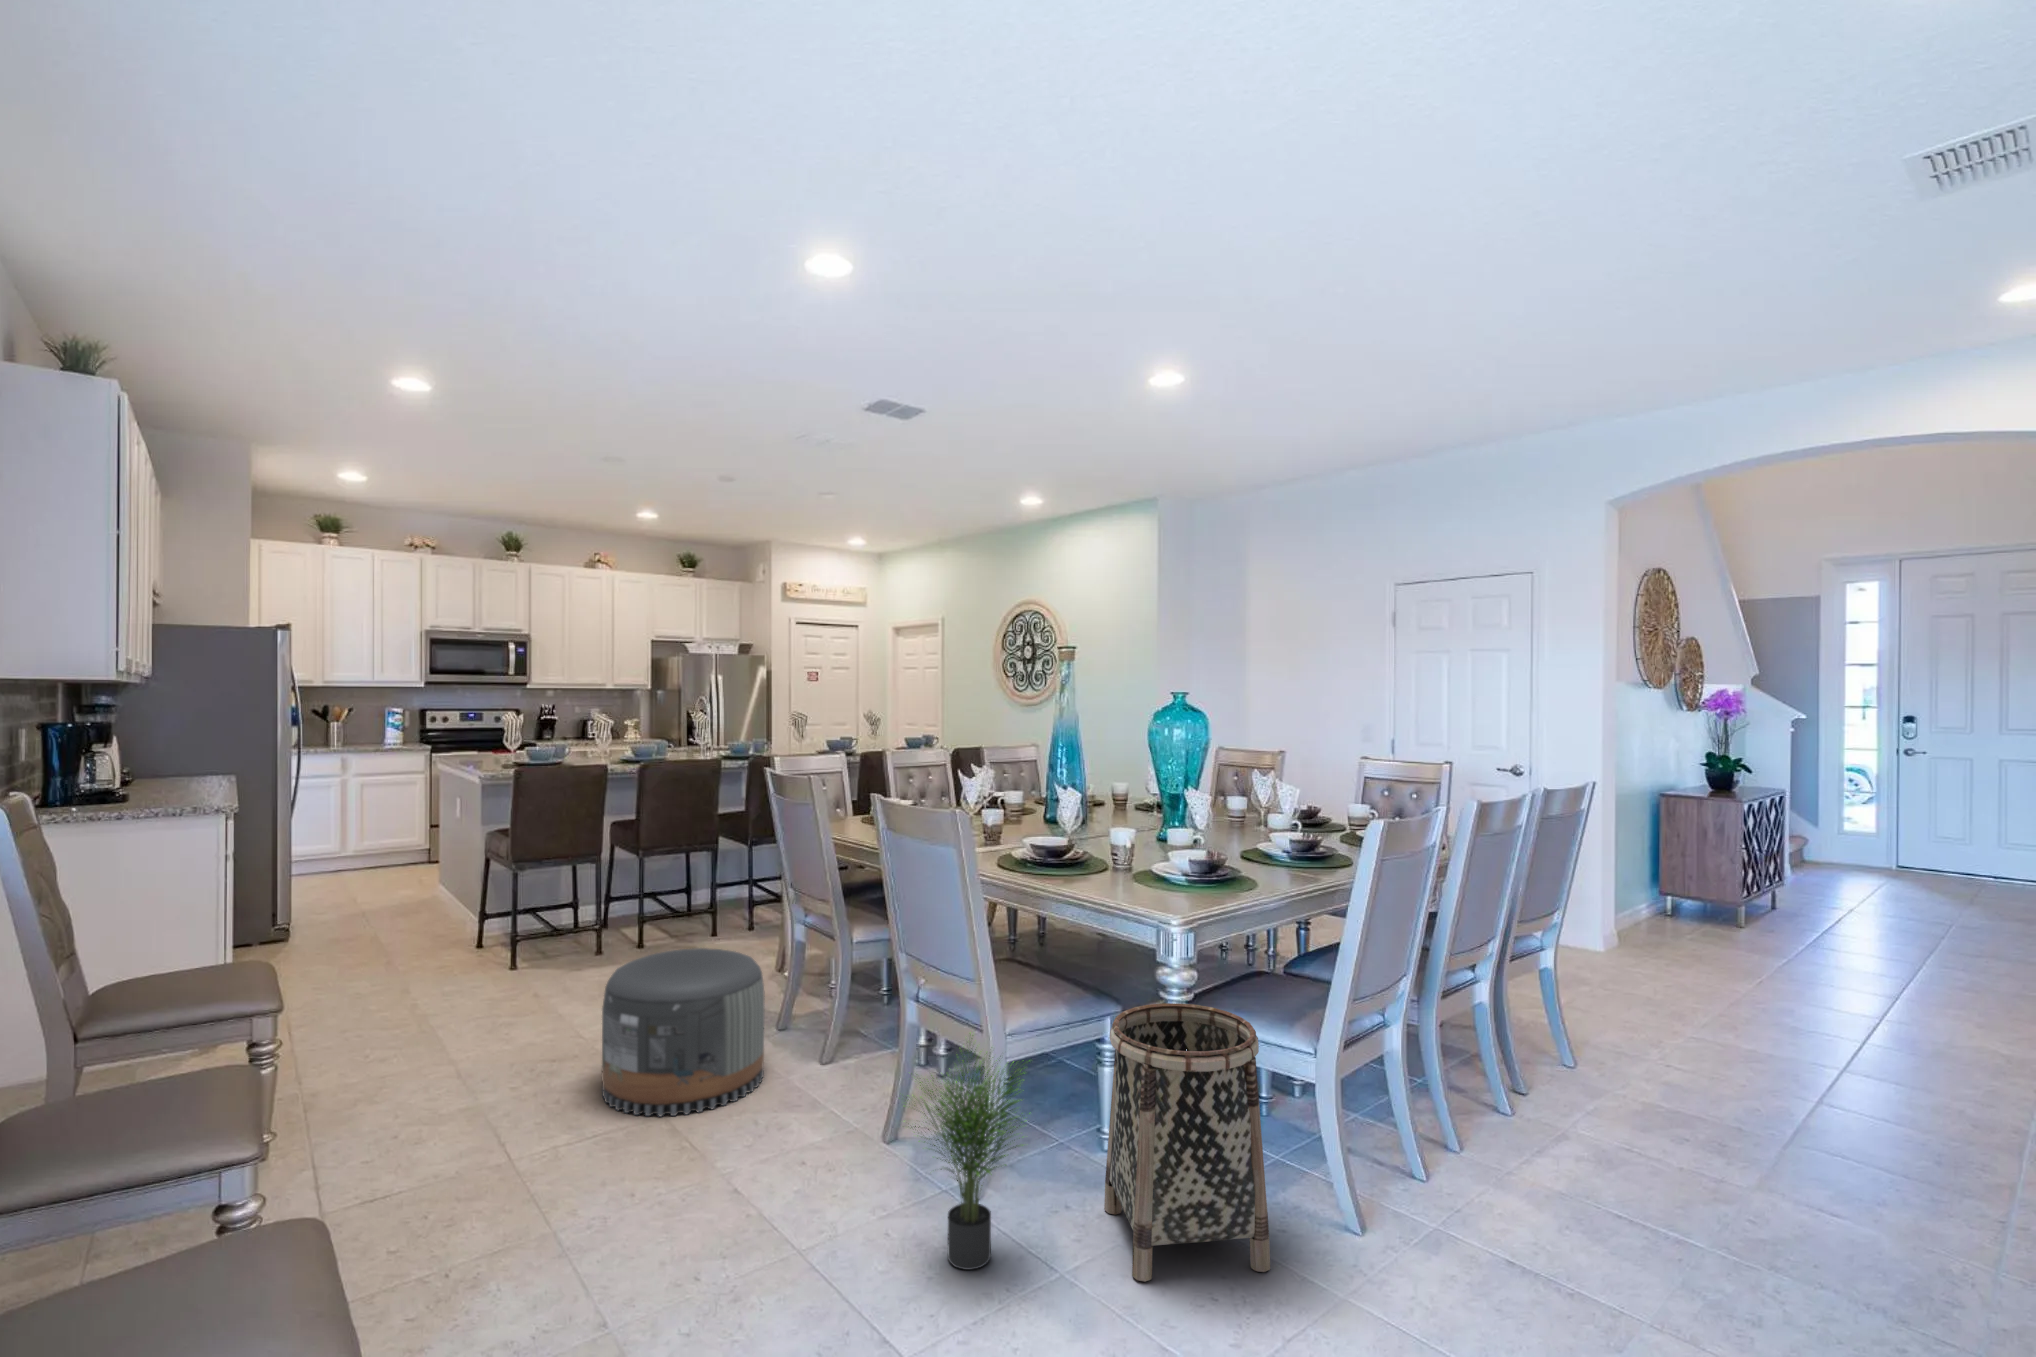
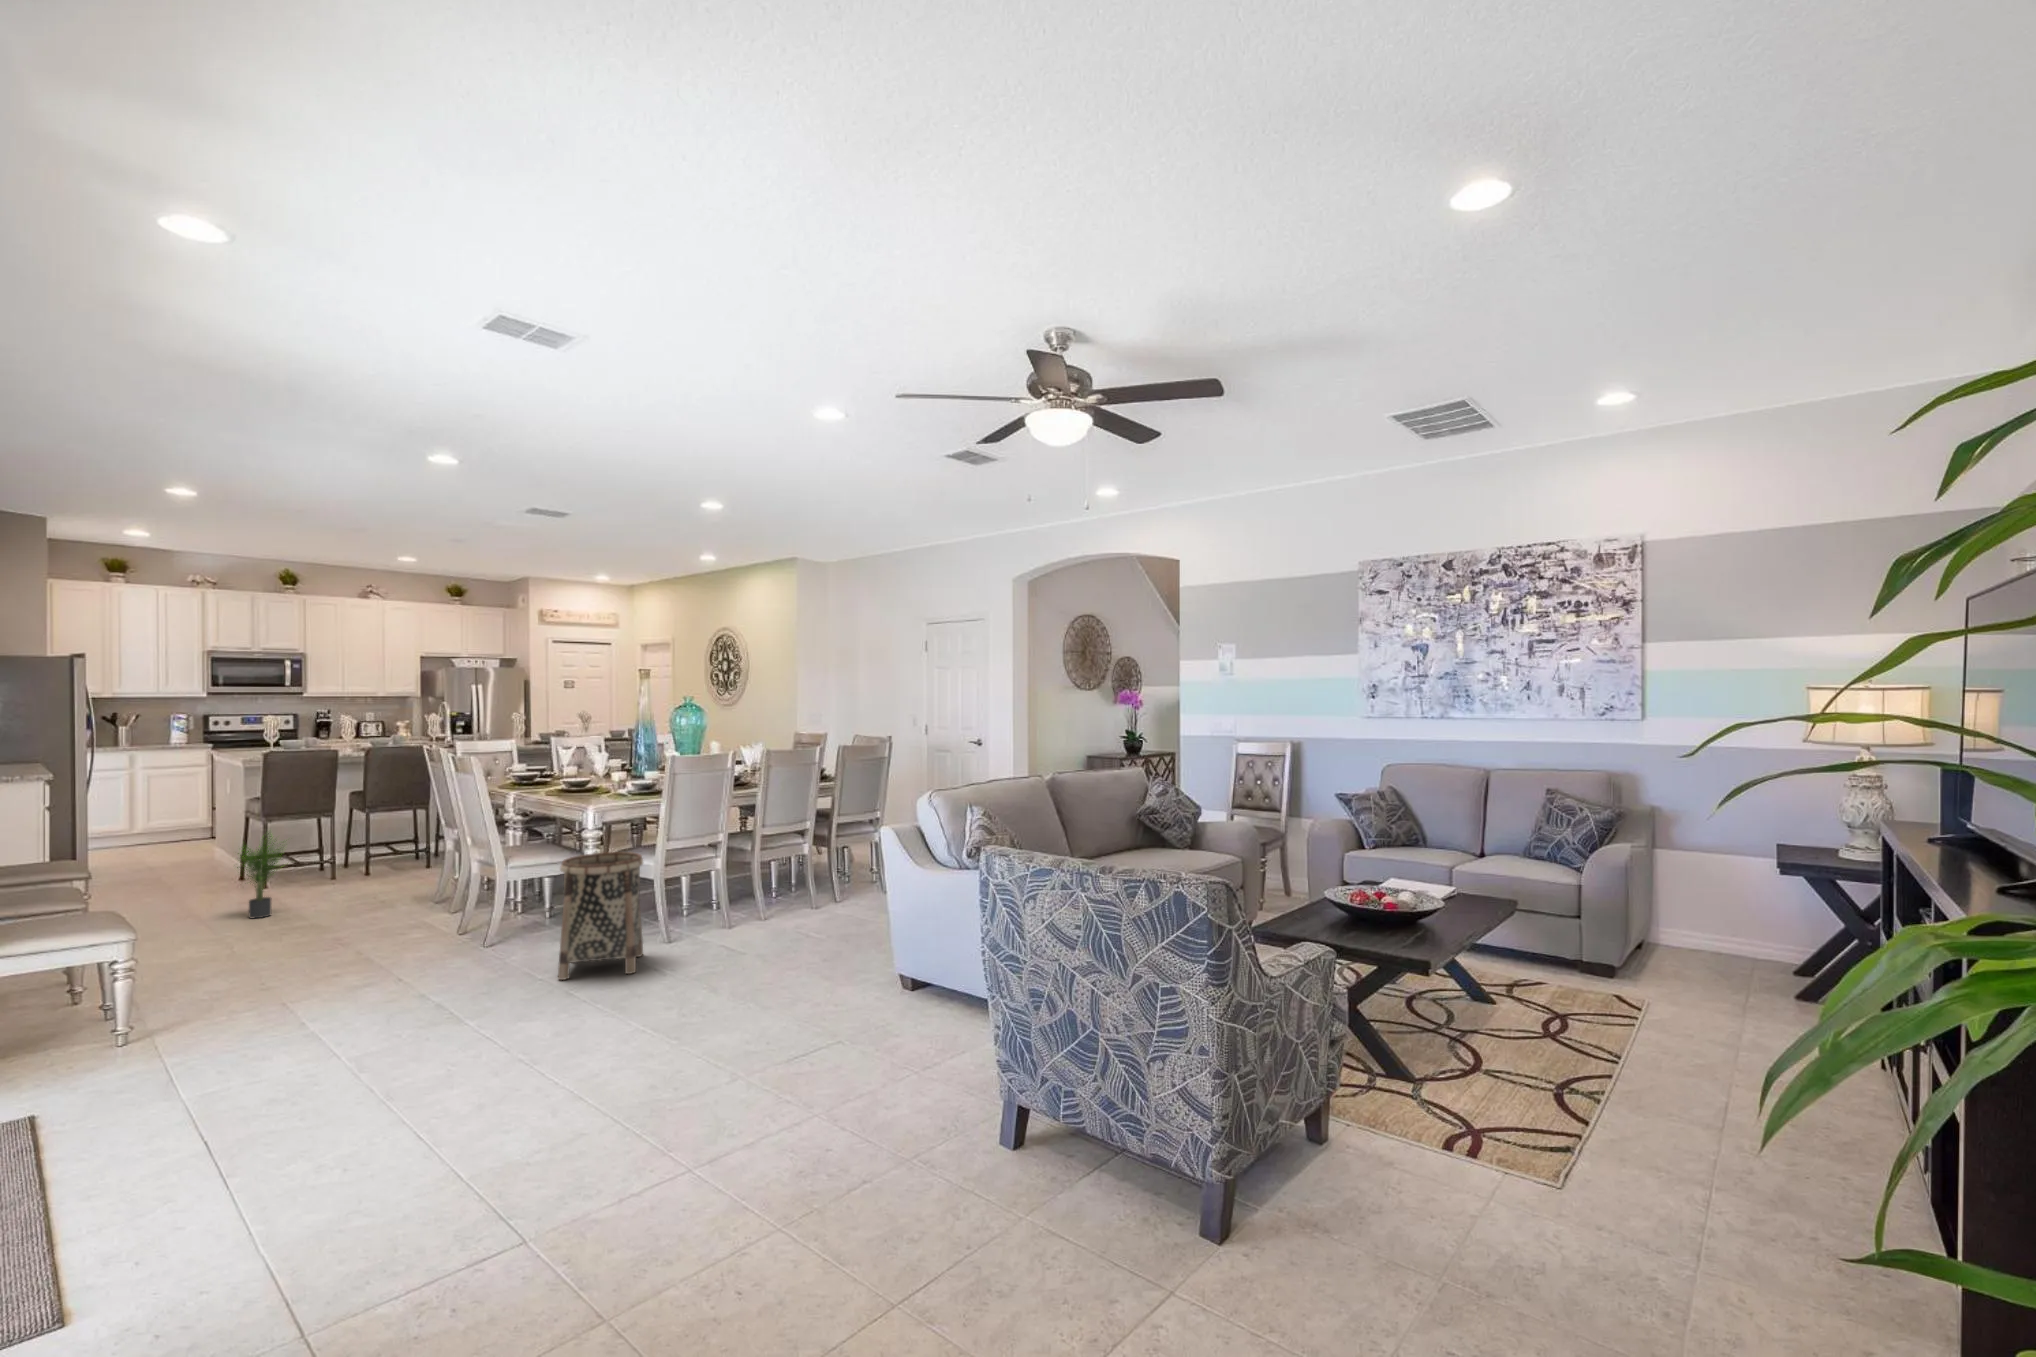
pouf: present [602,948,765,1117] -> none [296,854,414,947]
potted plant: present [907,1048,1030,1270] -> present [237,833,281,918]

